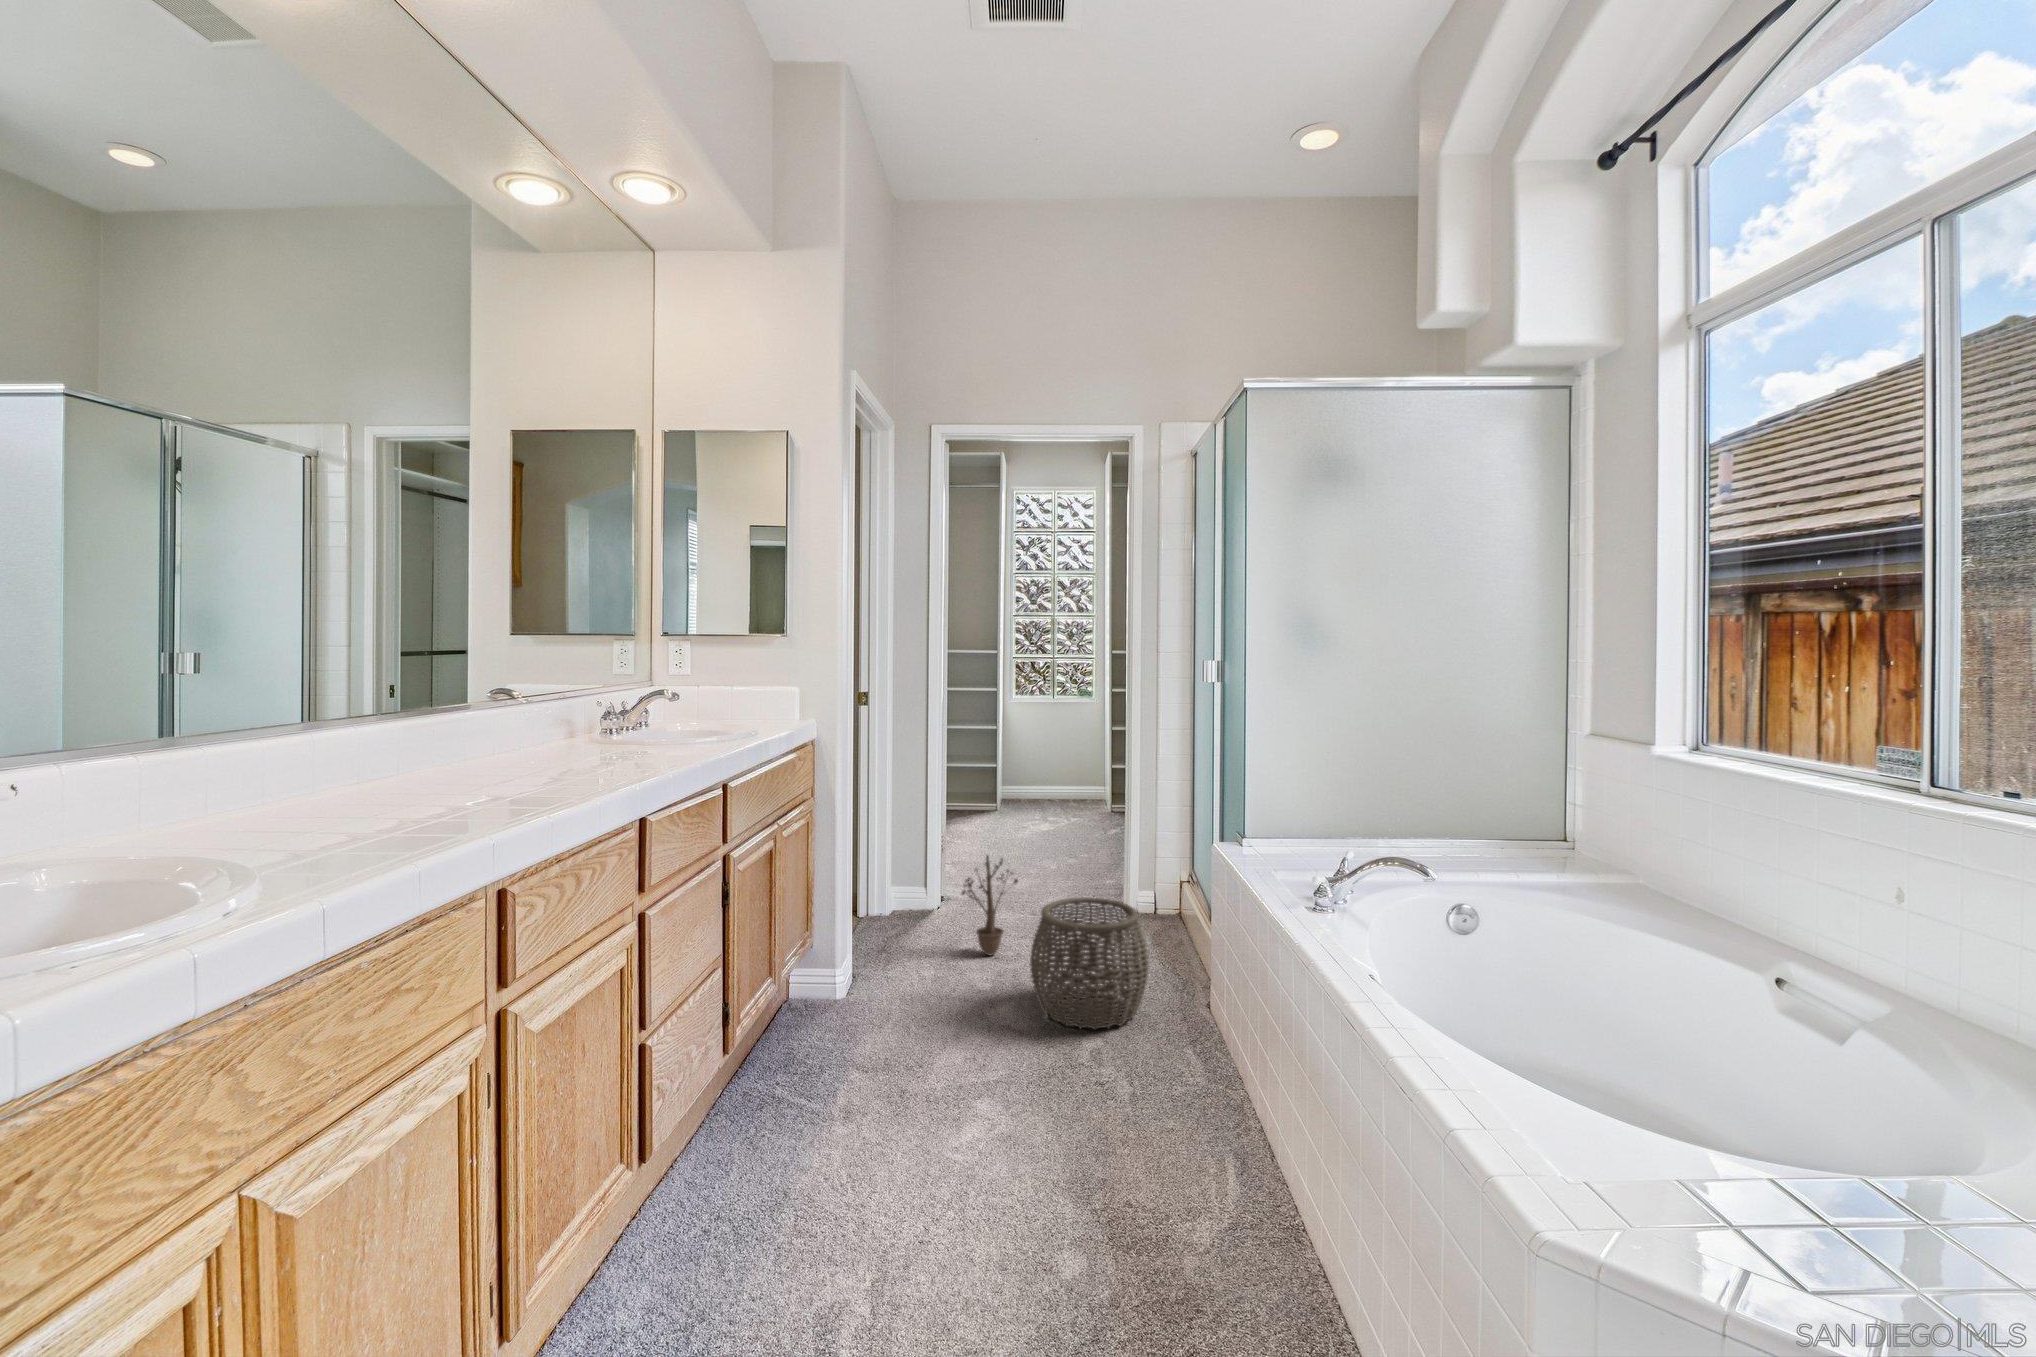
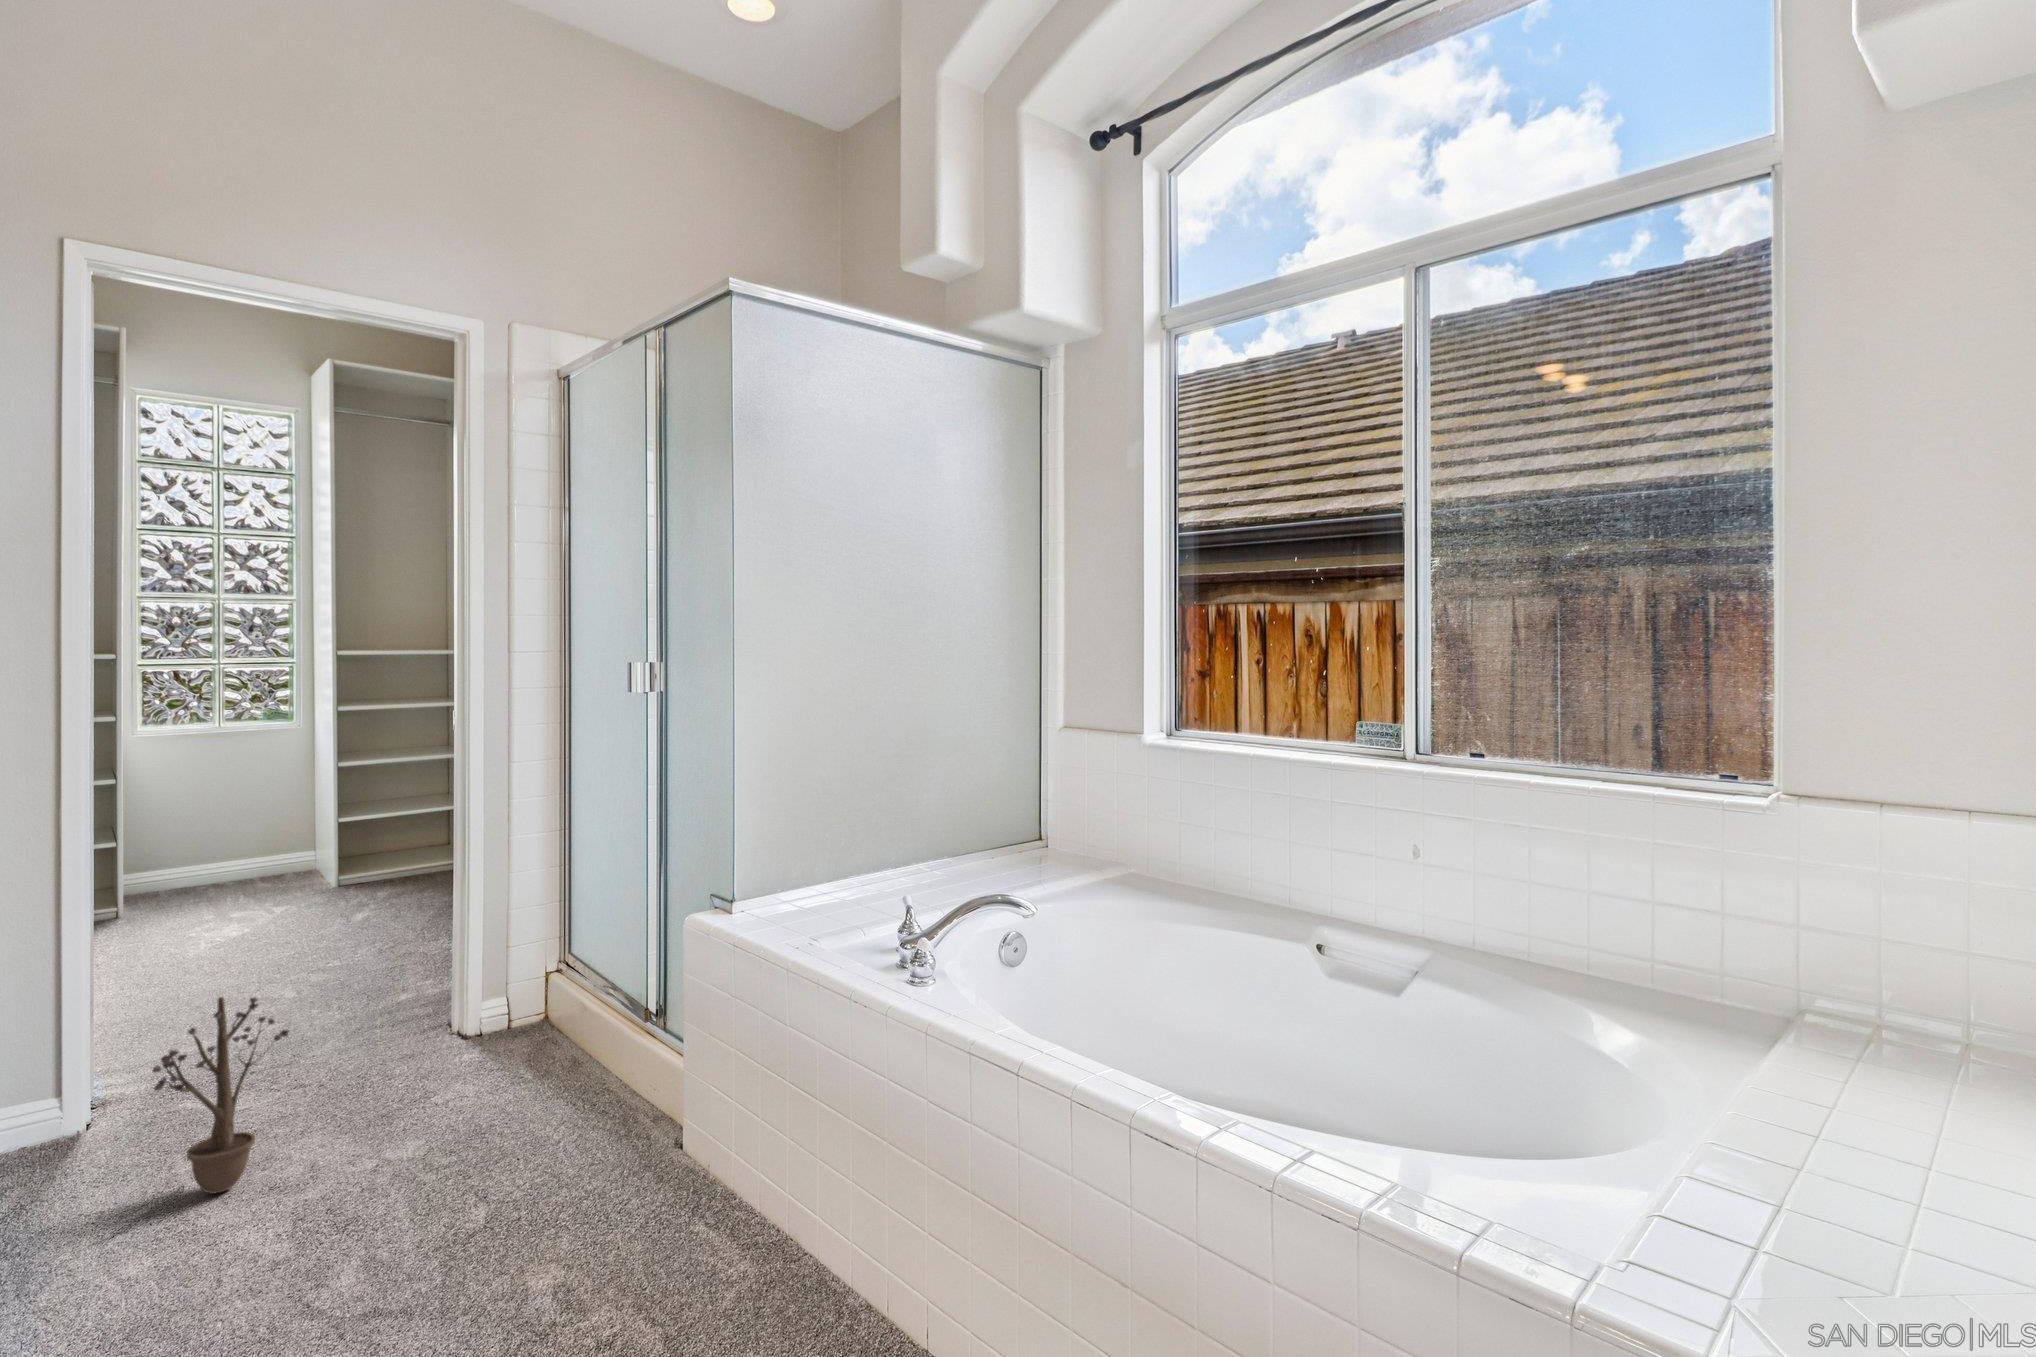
woven basket: present [1030,898,1149,1029] -> none [377,1021,613,1271]

